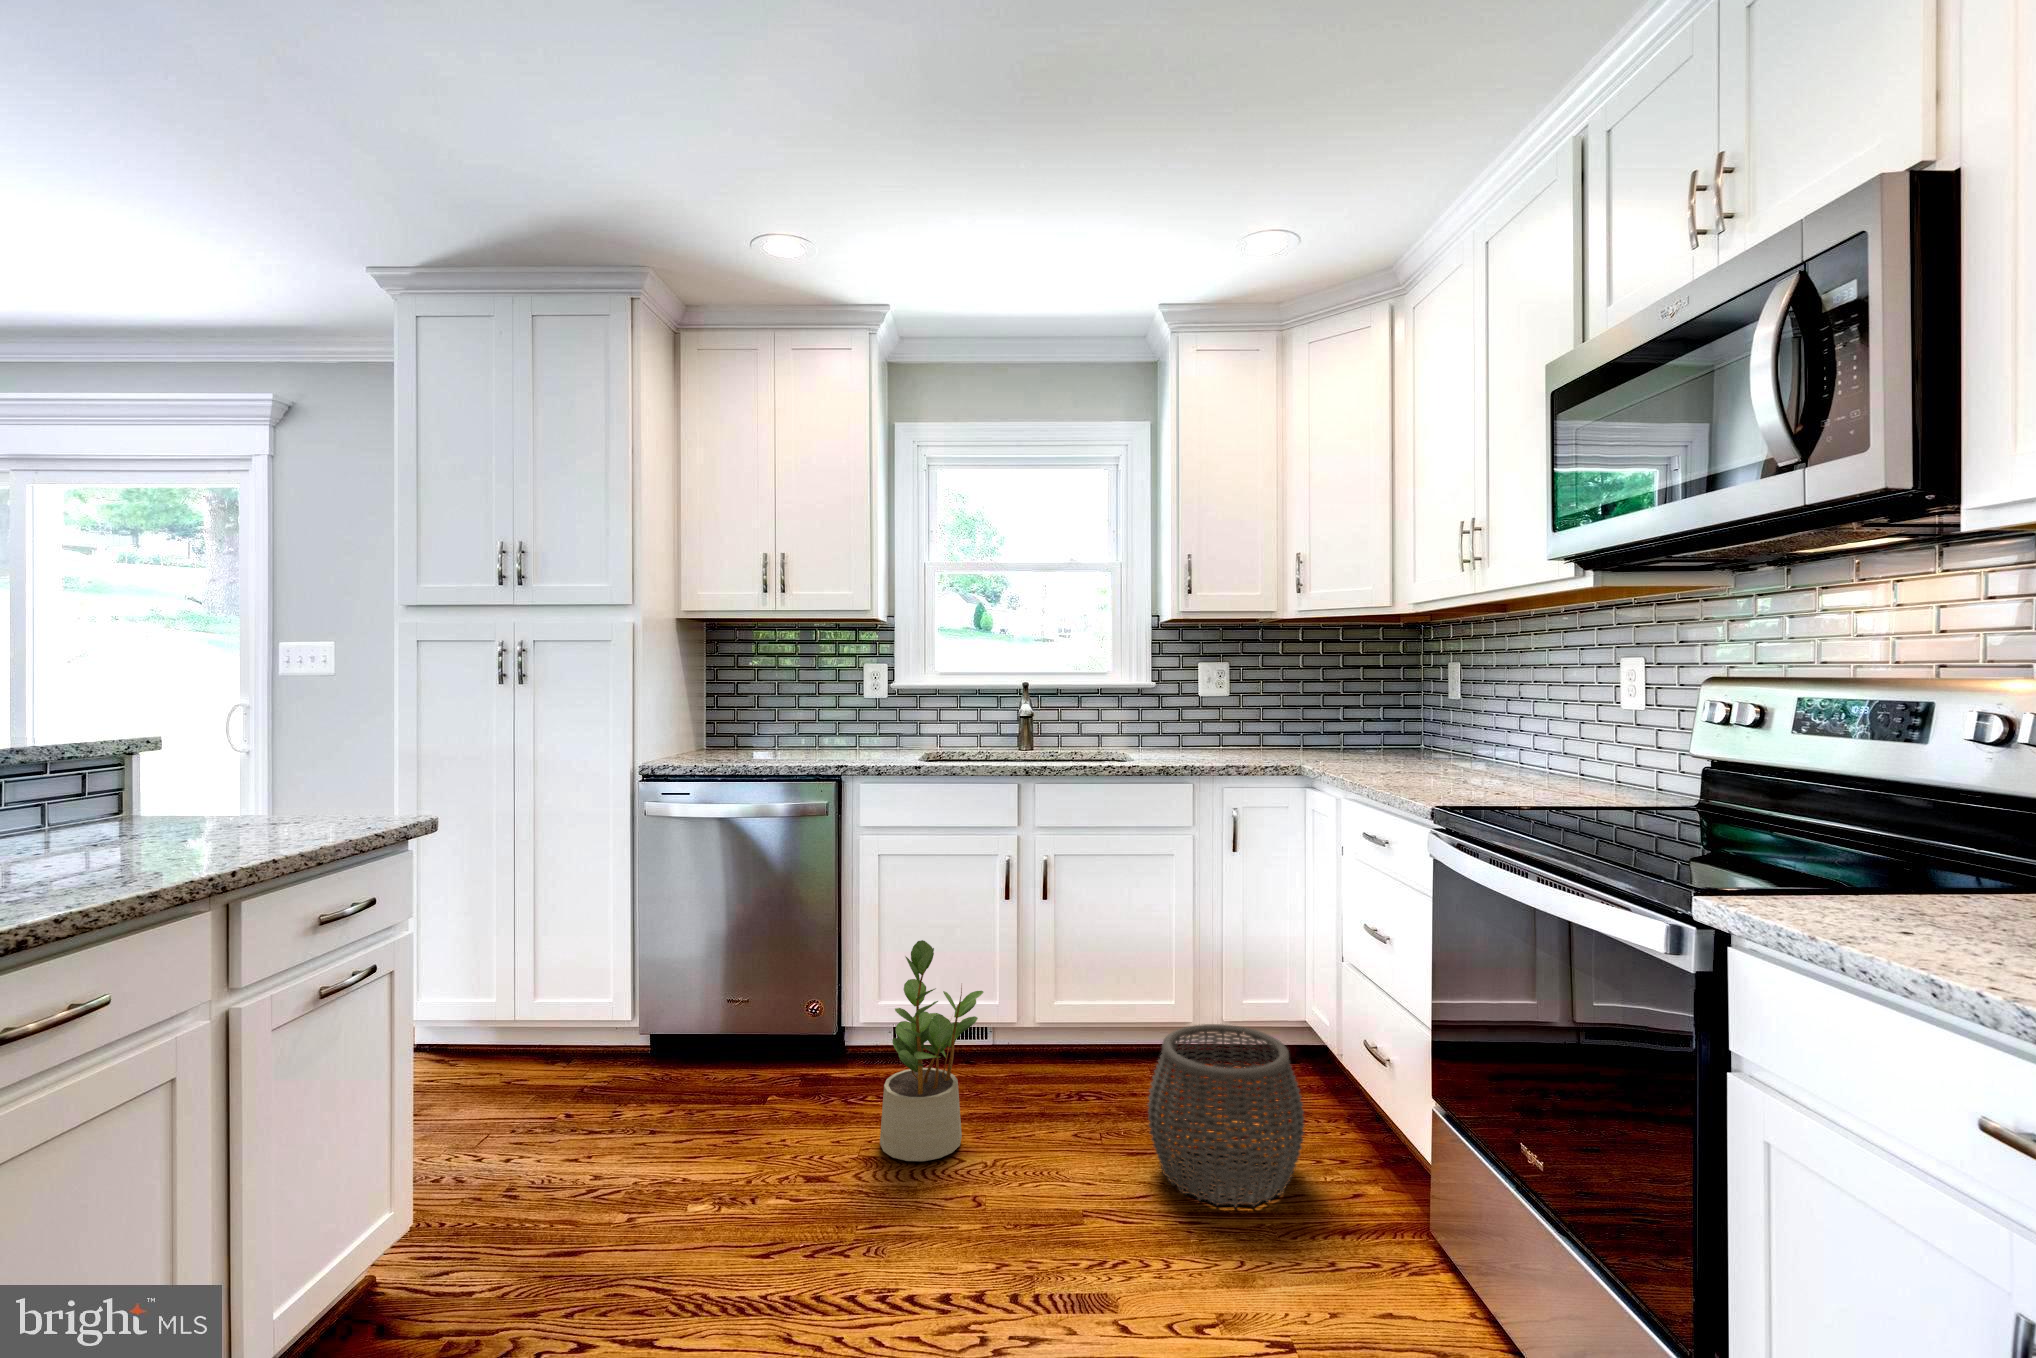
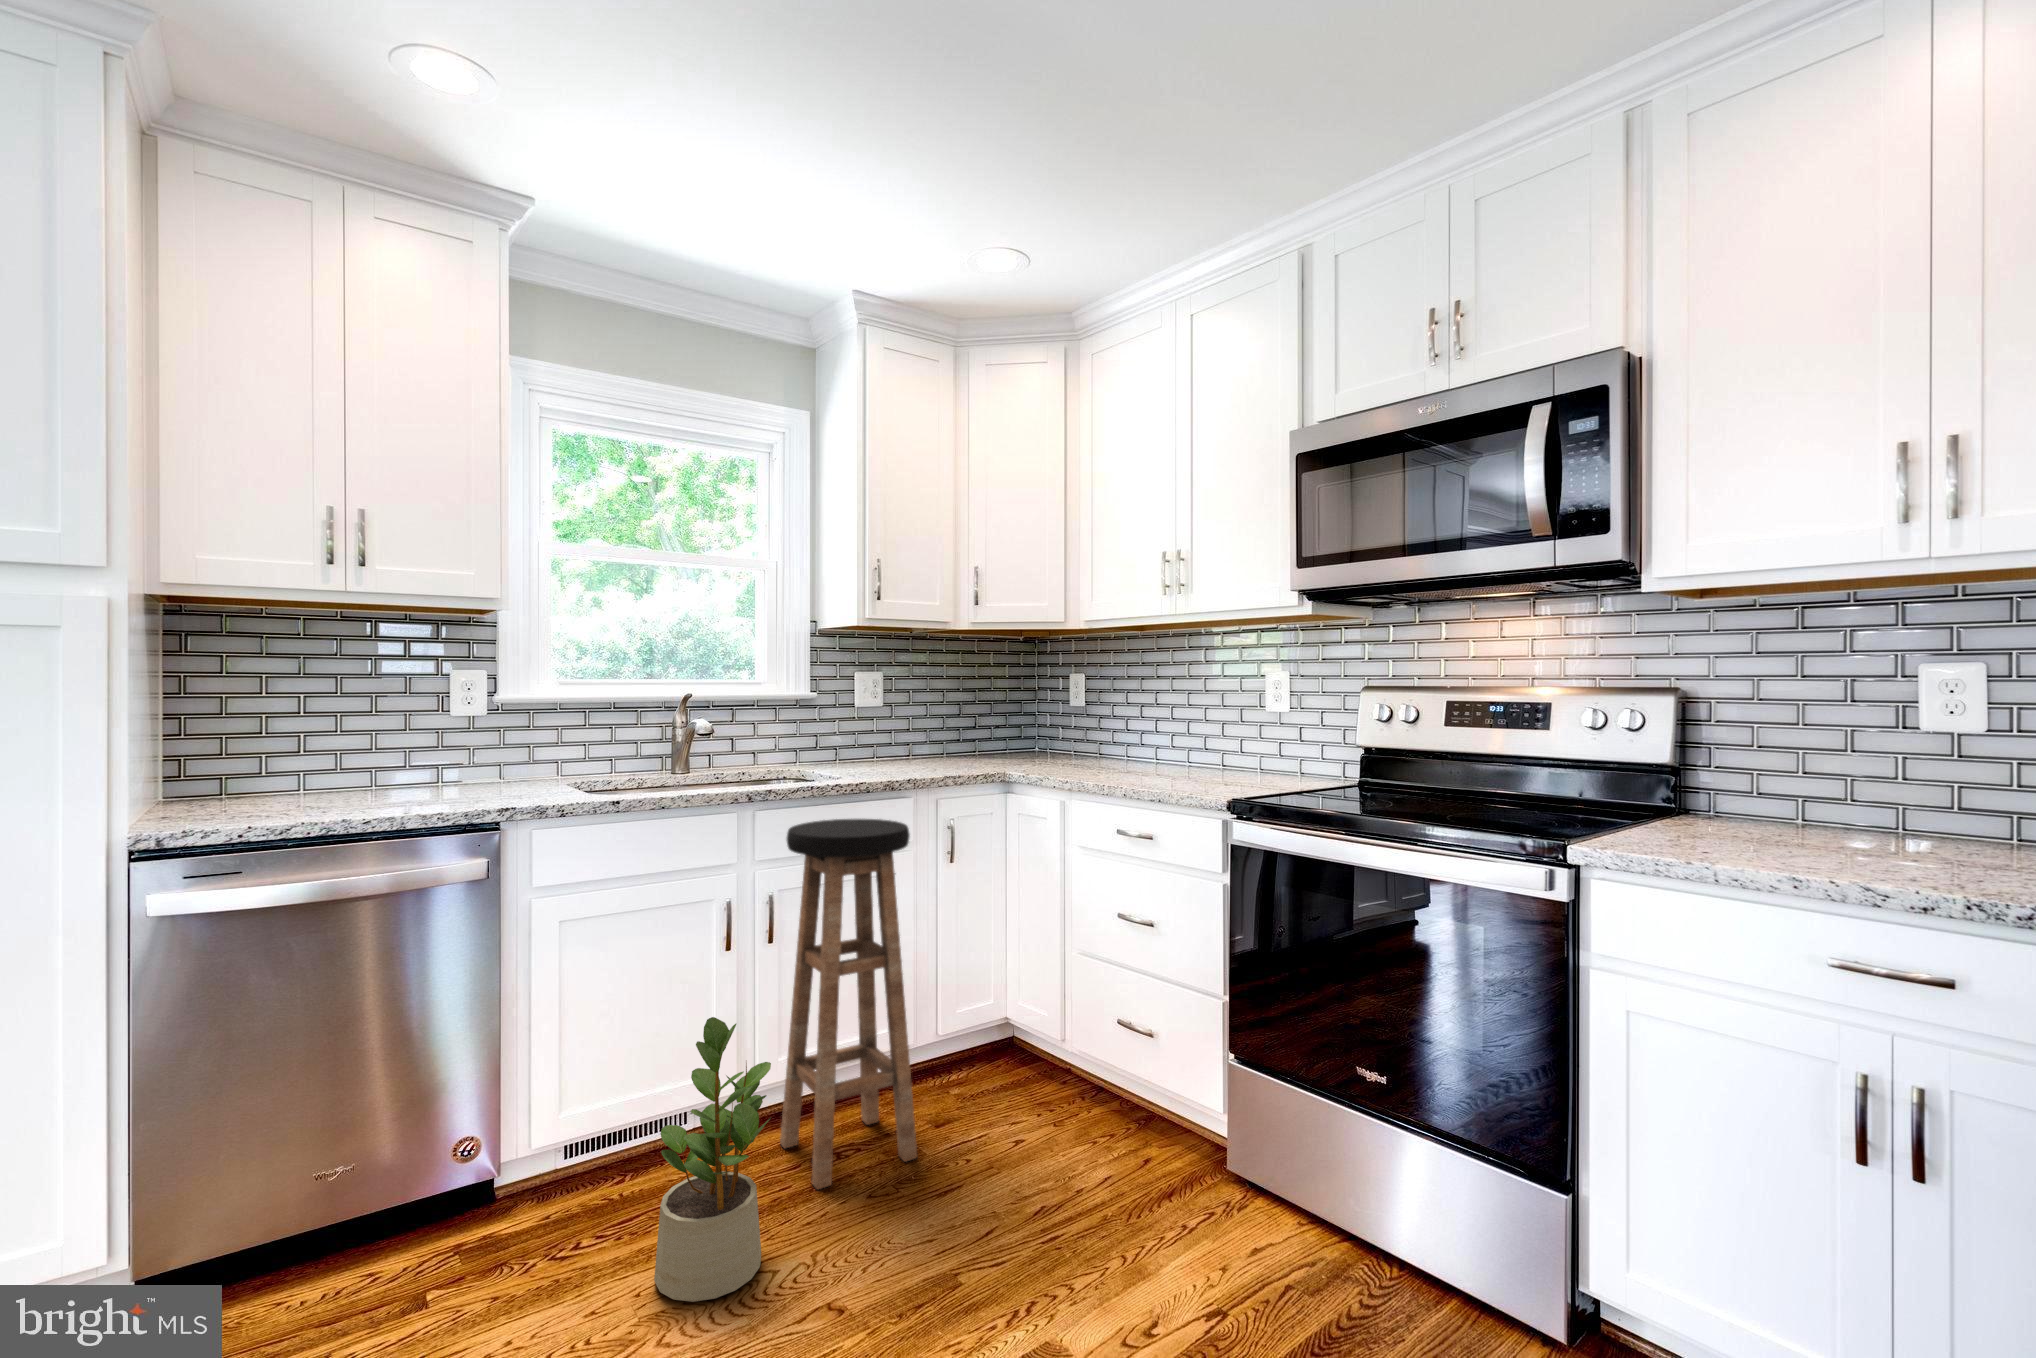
bar stool: none [1036,797,1146,1121] -> present [780,819,917,1189]
woven basket: present [1148,1024,1304,1207] -> none [962,1032,1114,1216]

